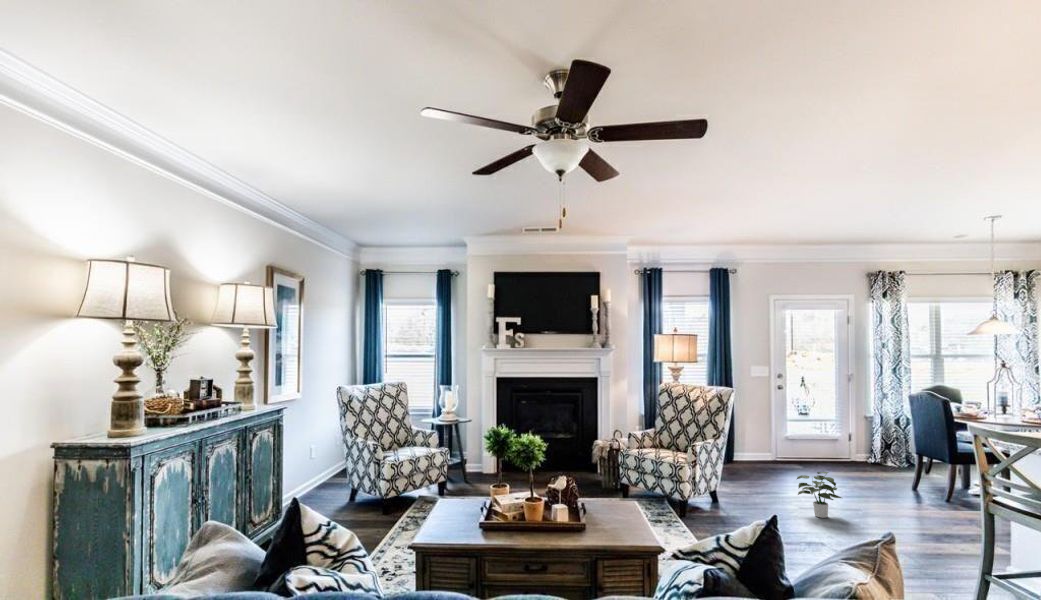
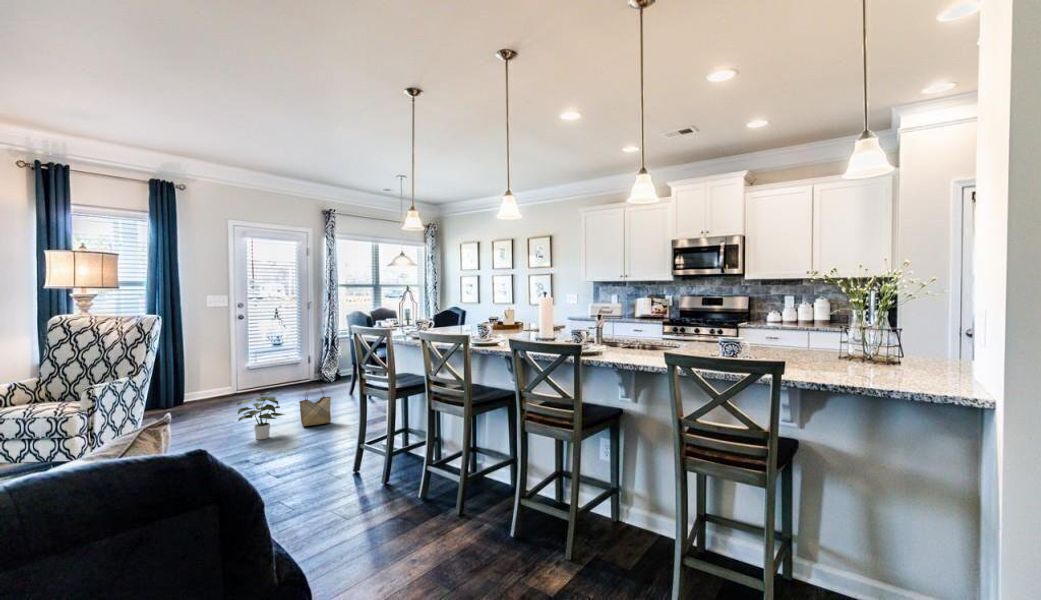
woven basket: none [856,471,892,517] -> present [299,384,331,426]

